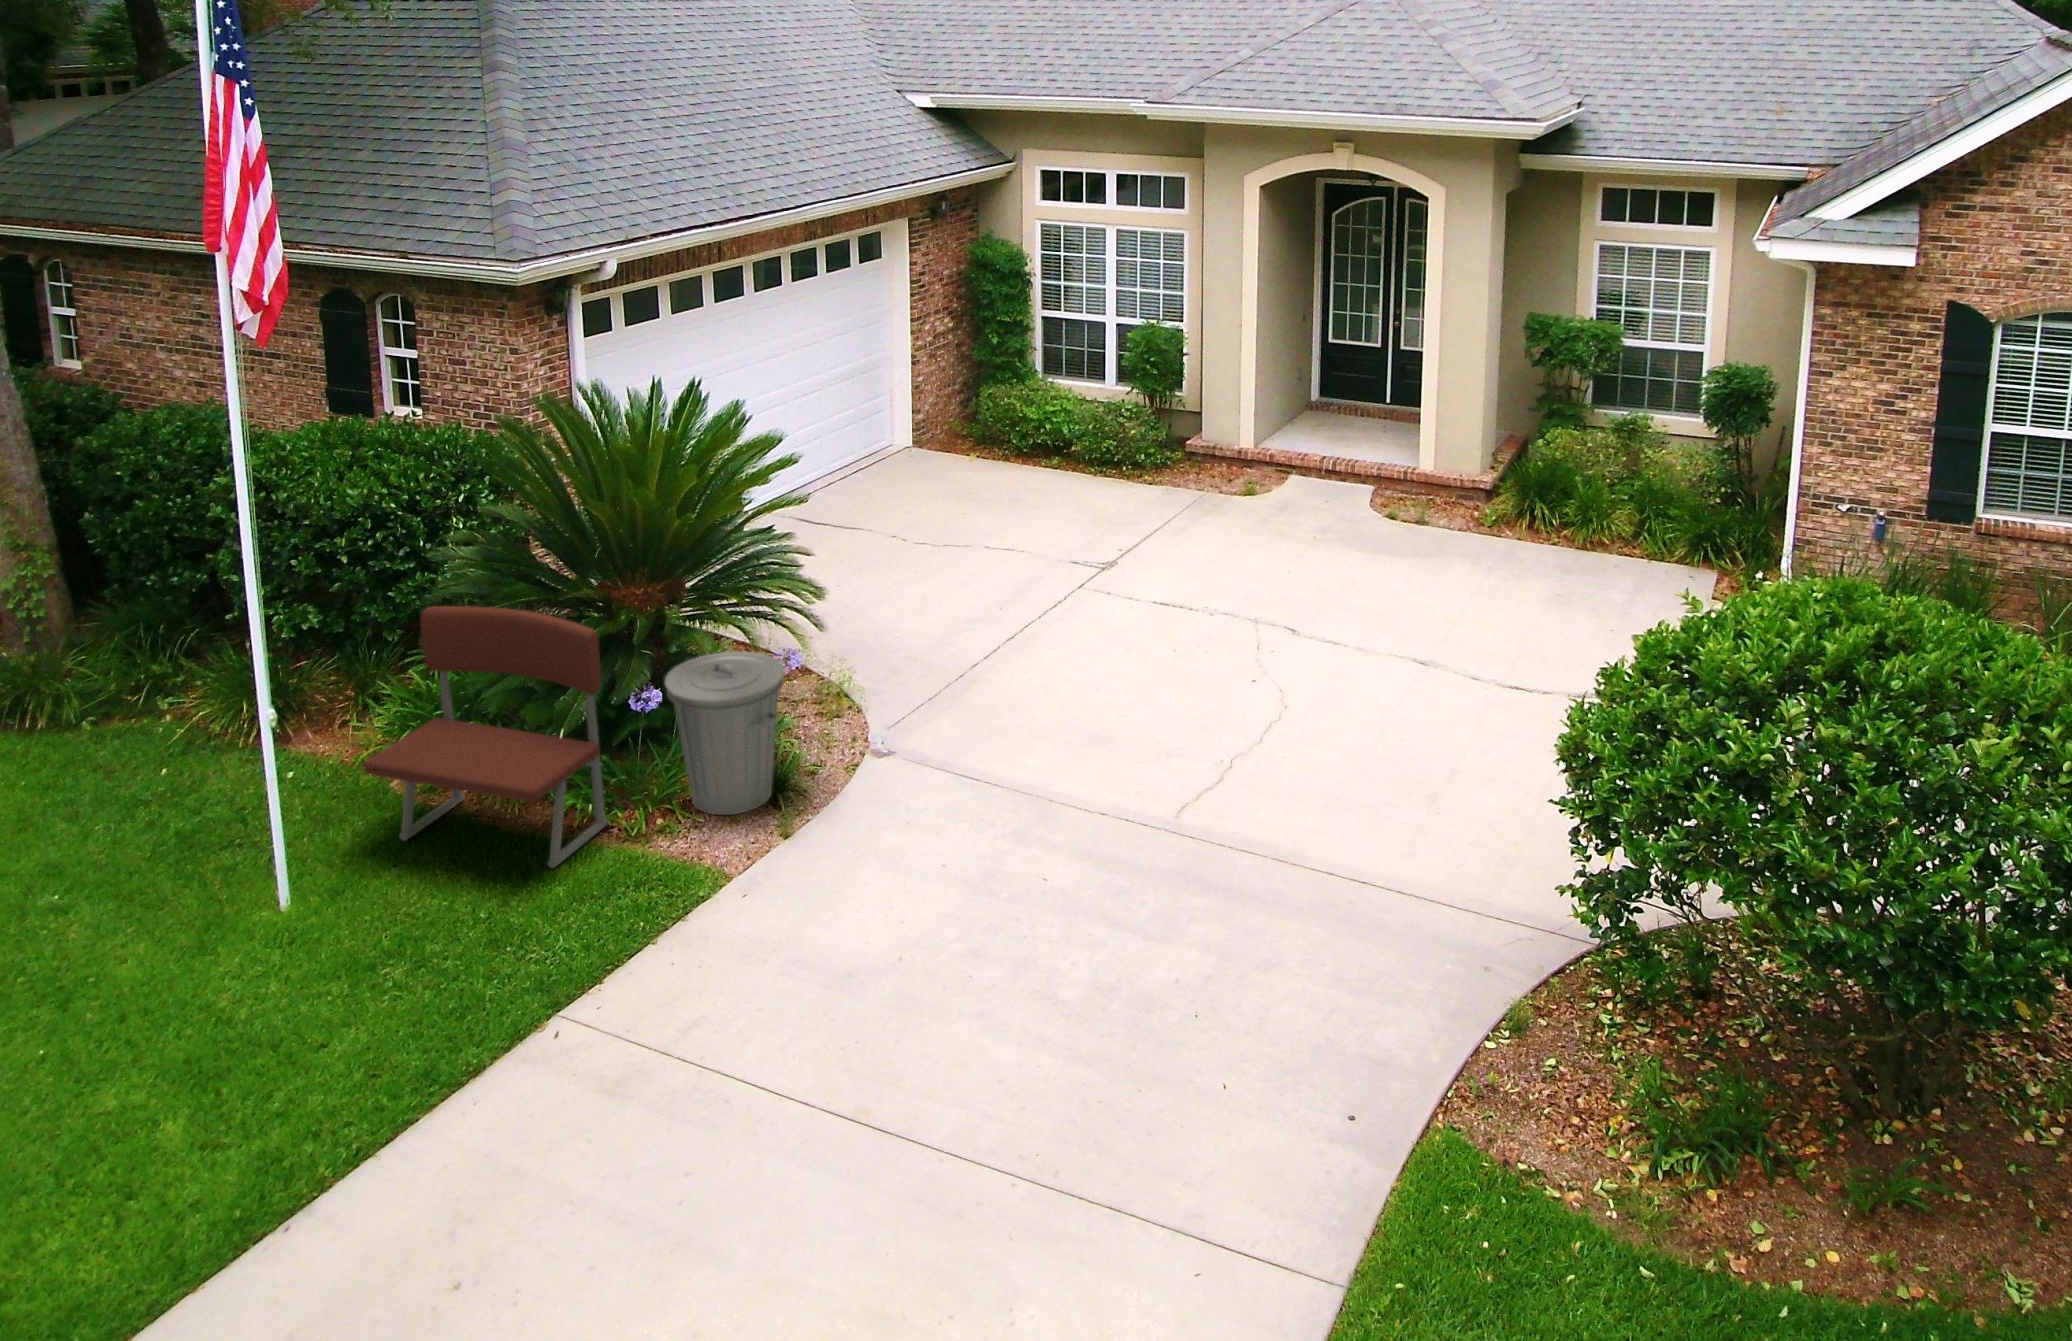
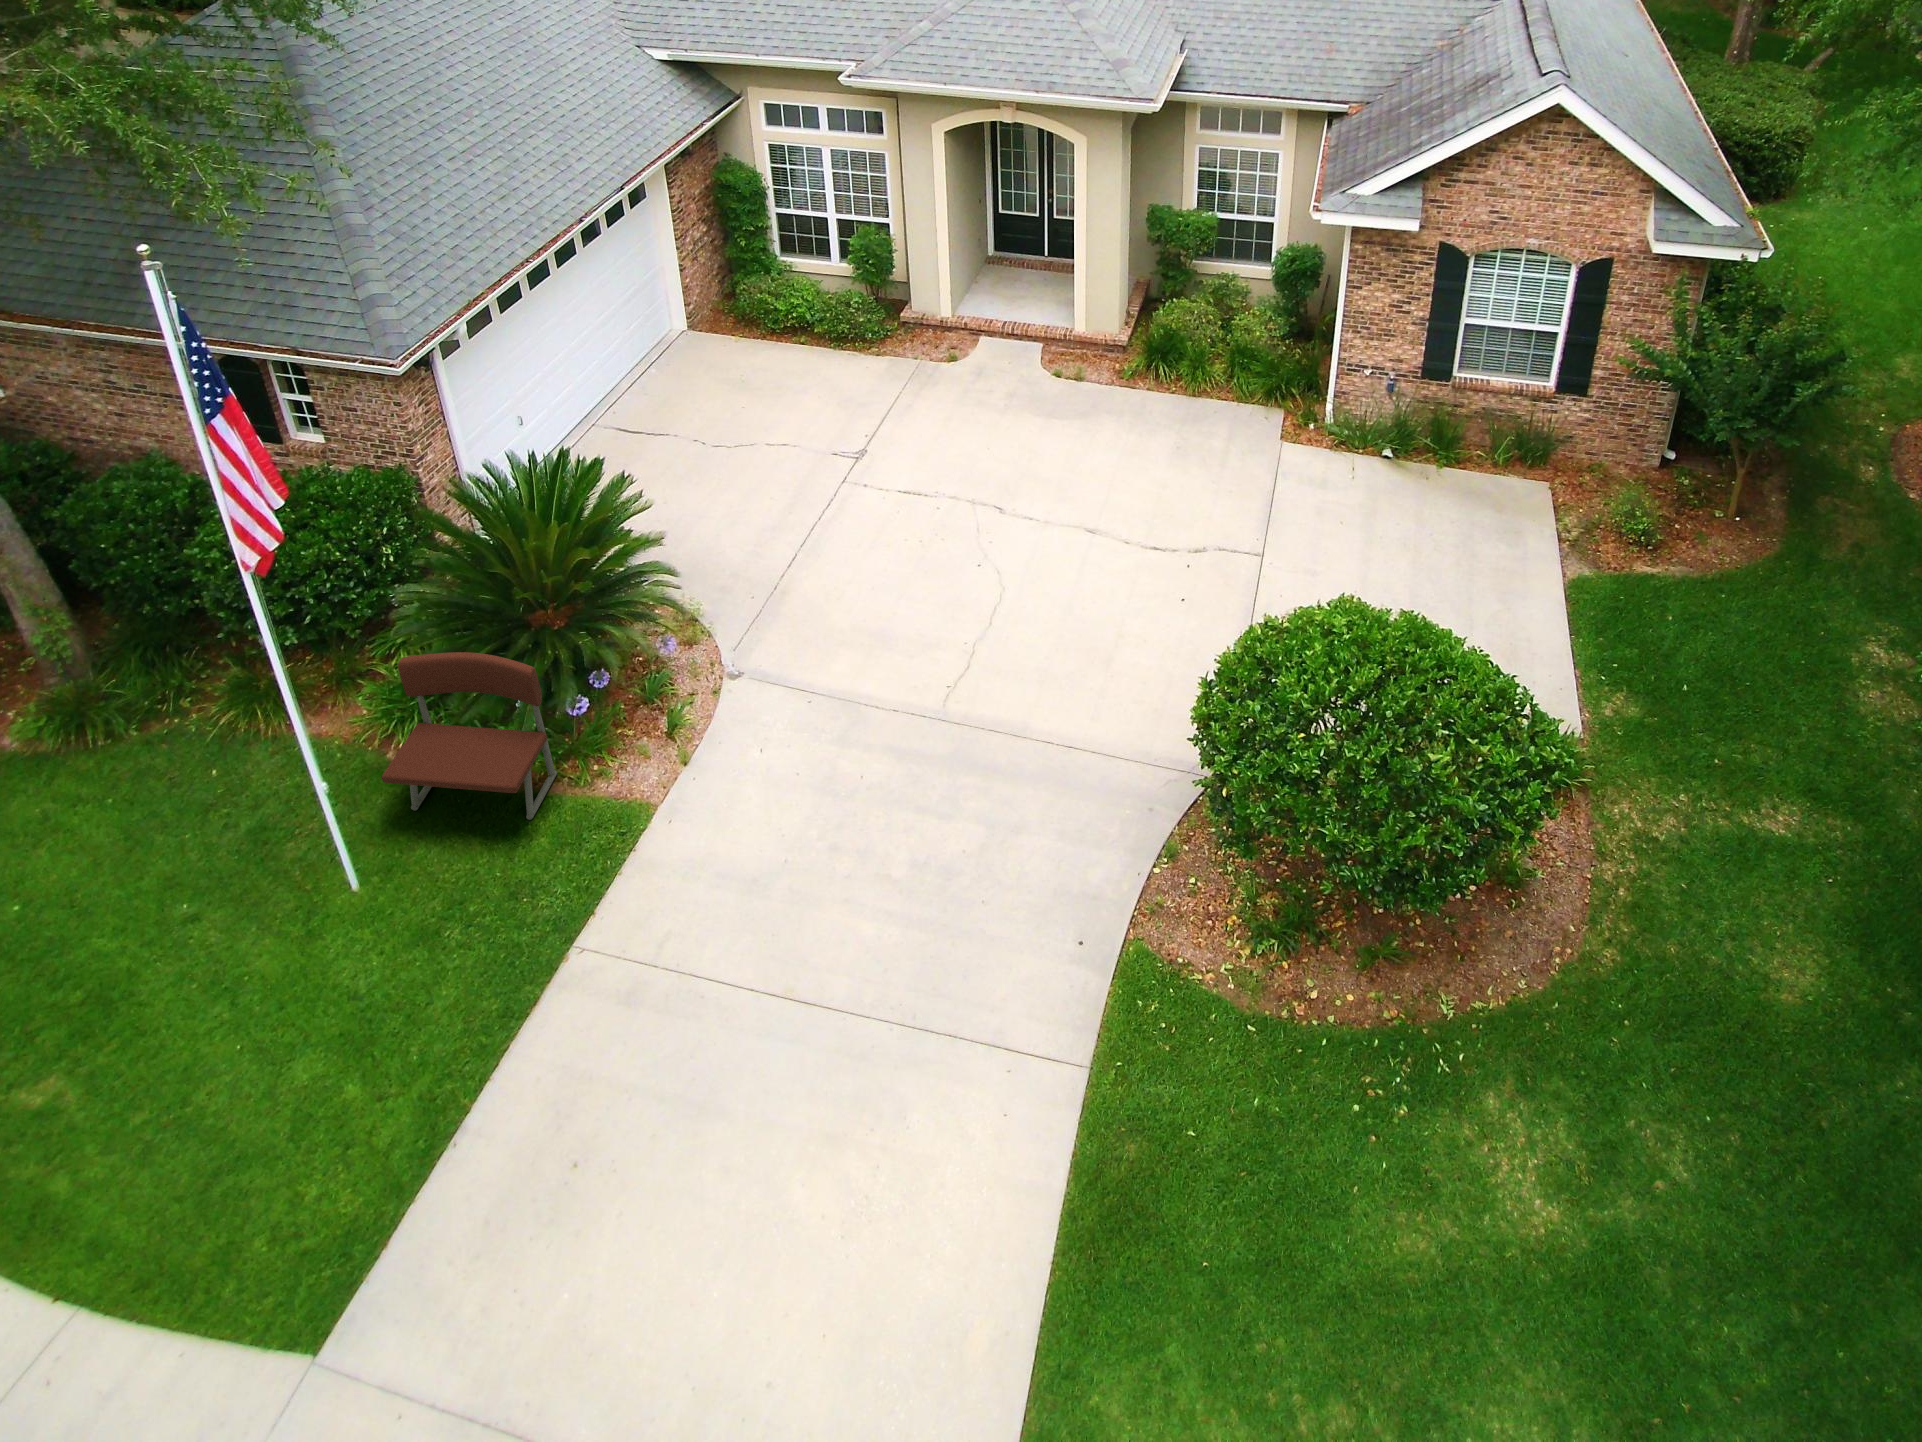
trash can: present [665,651,784,815] -> none [582,638,666,753]

